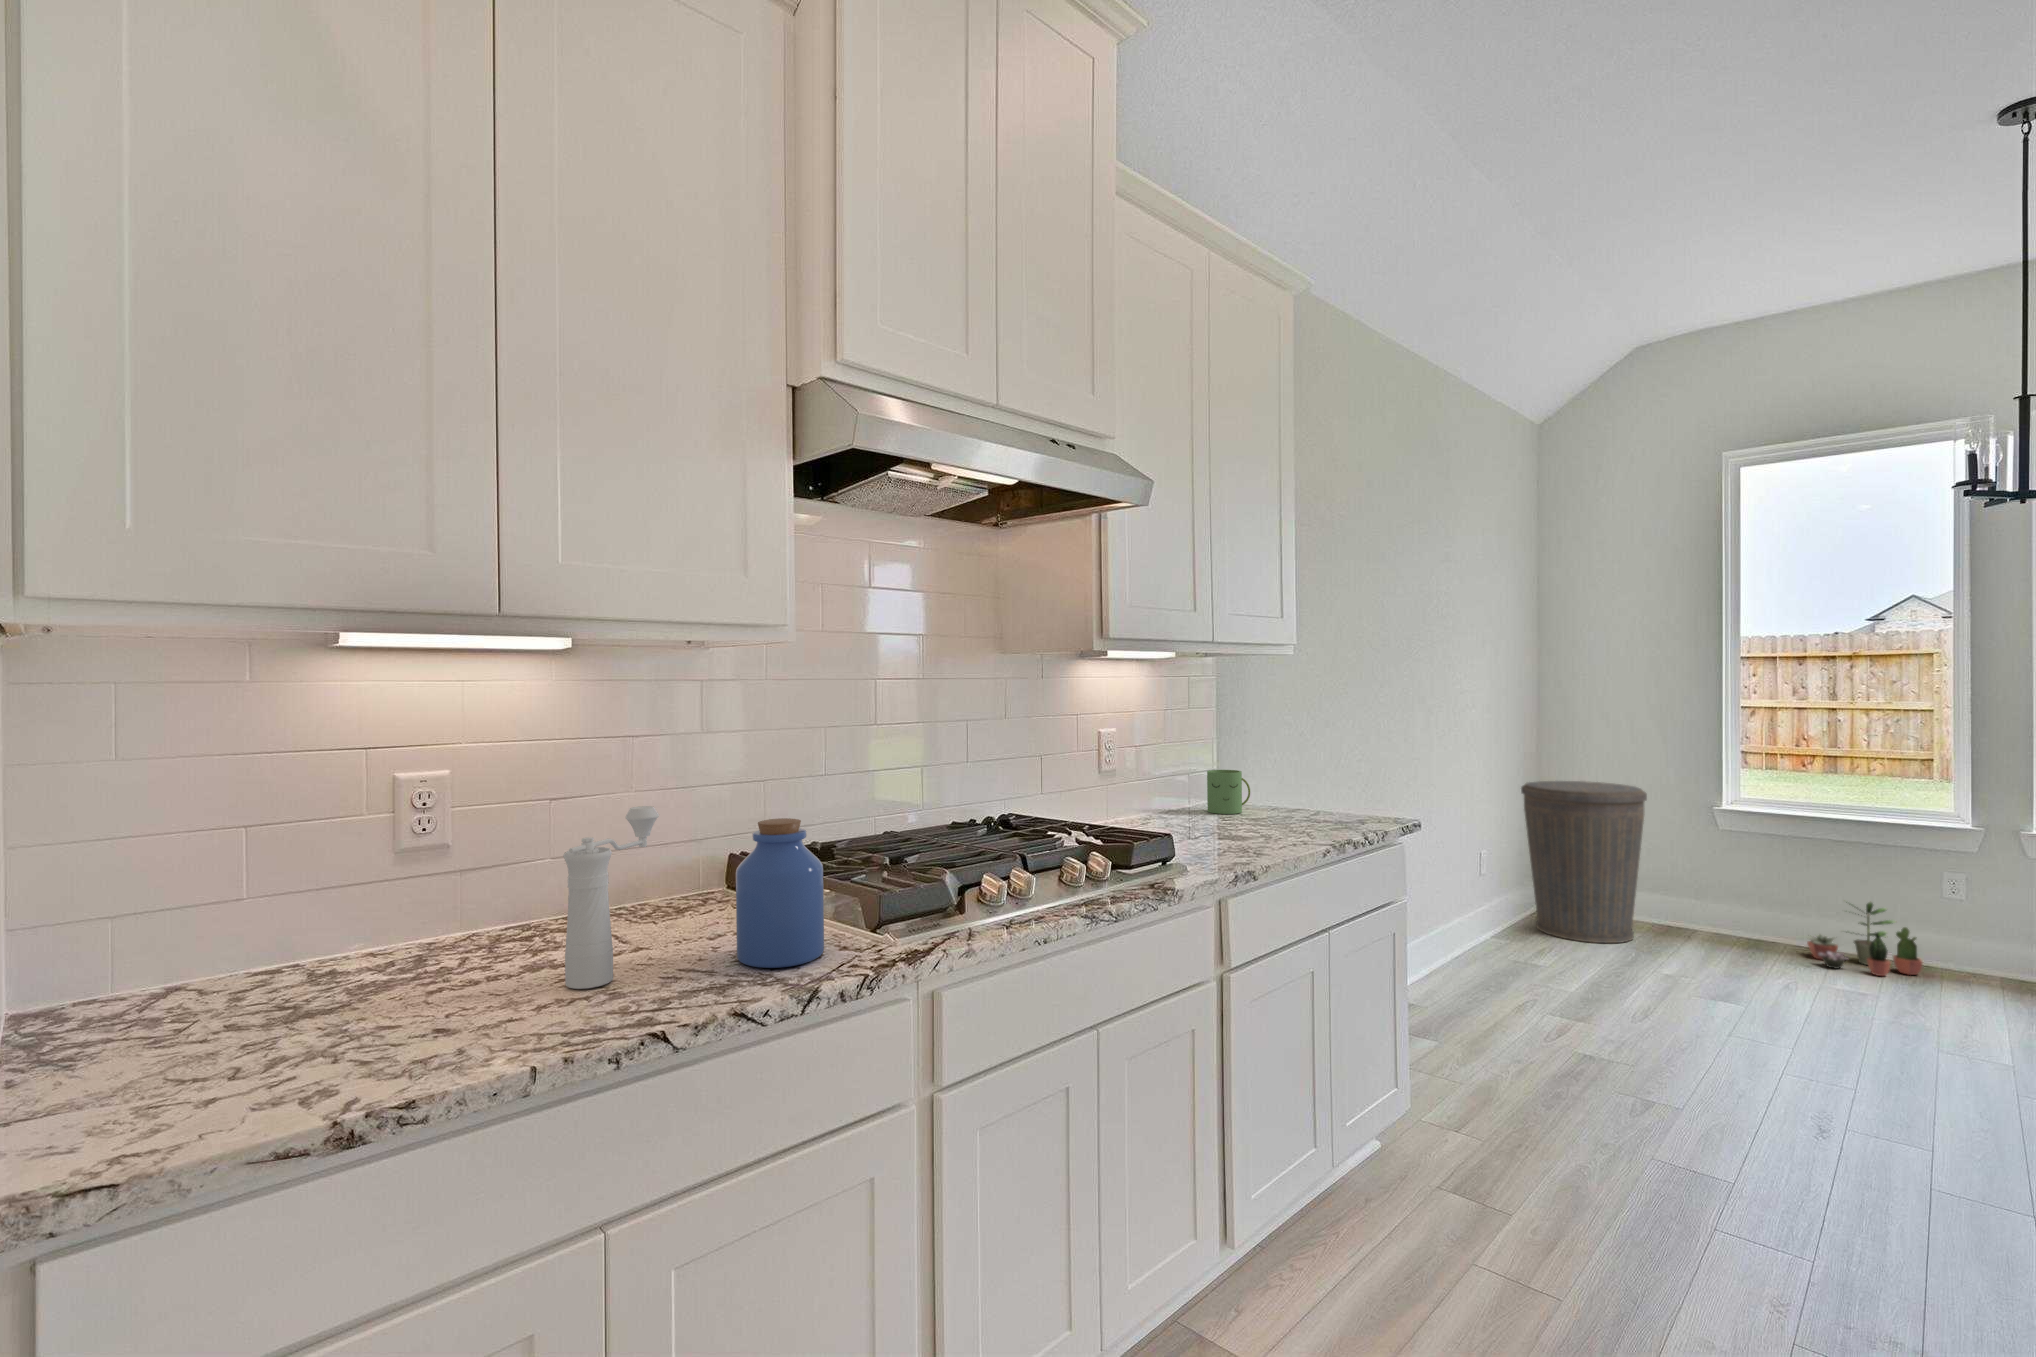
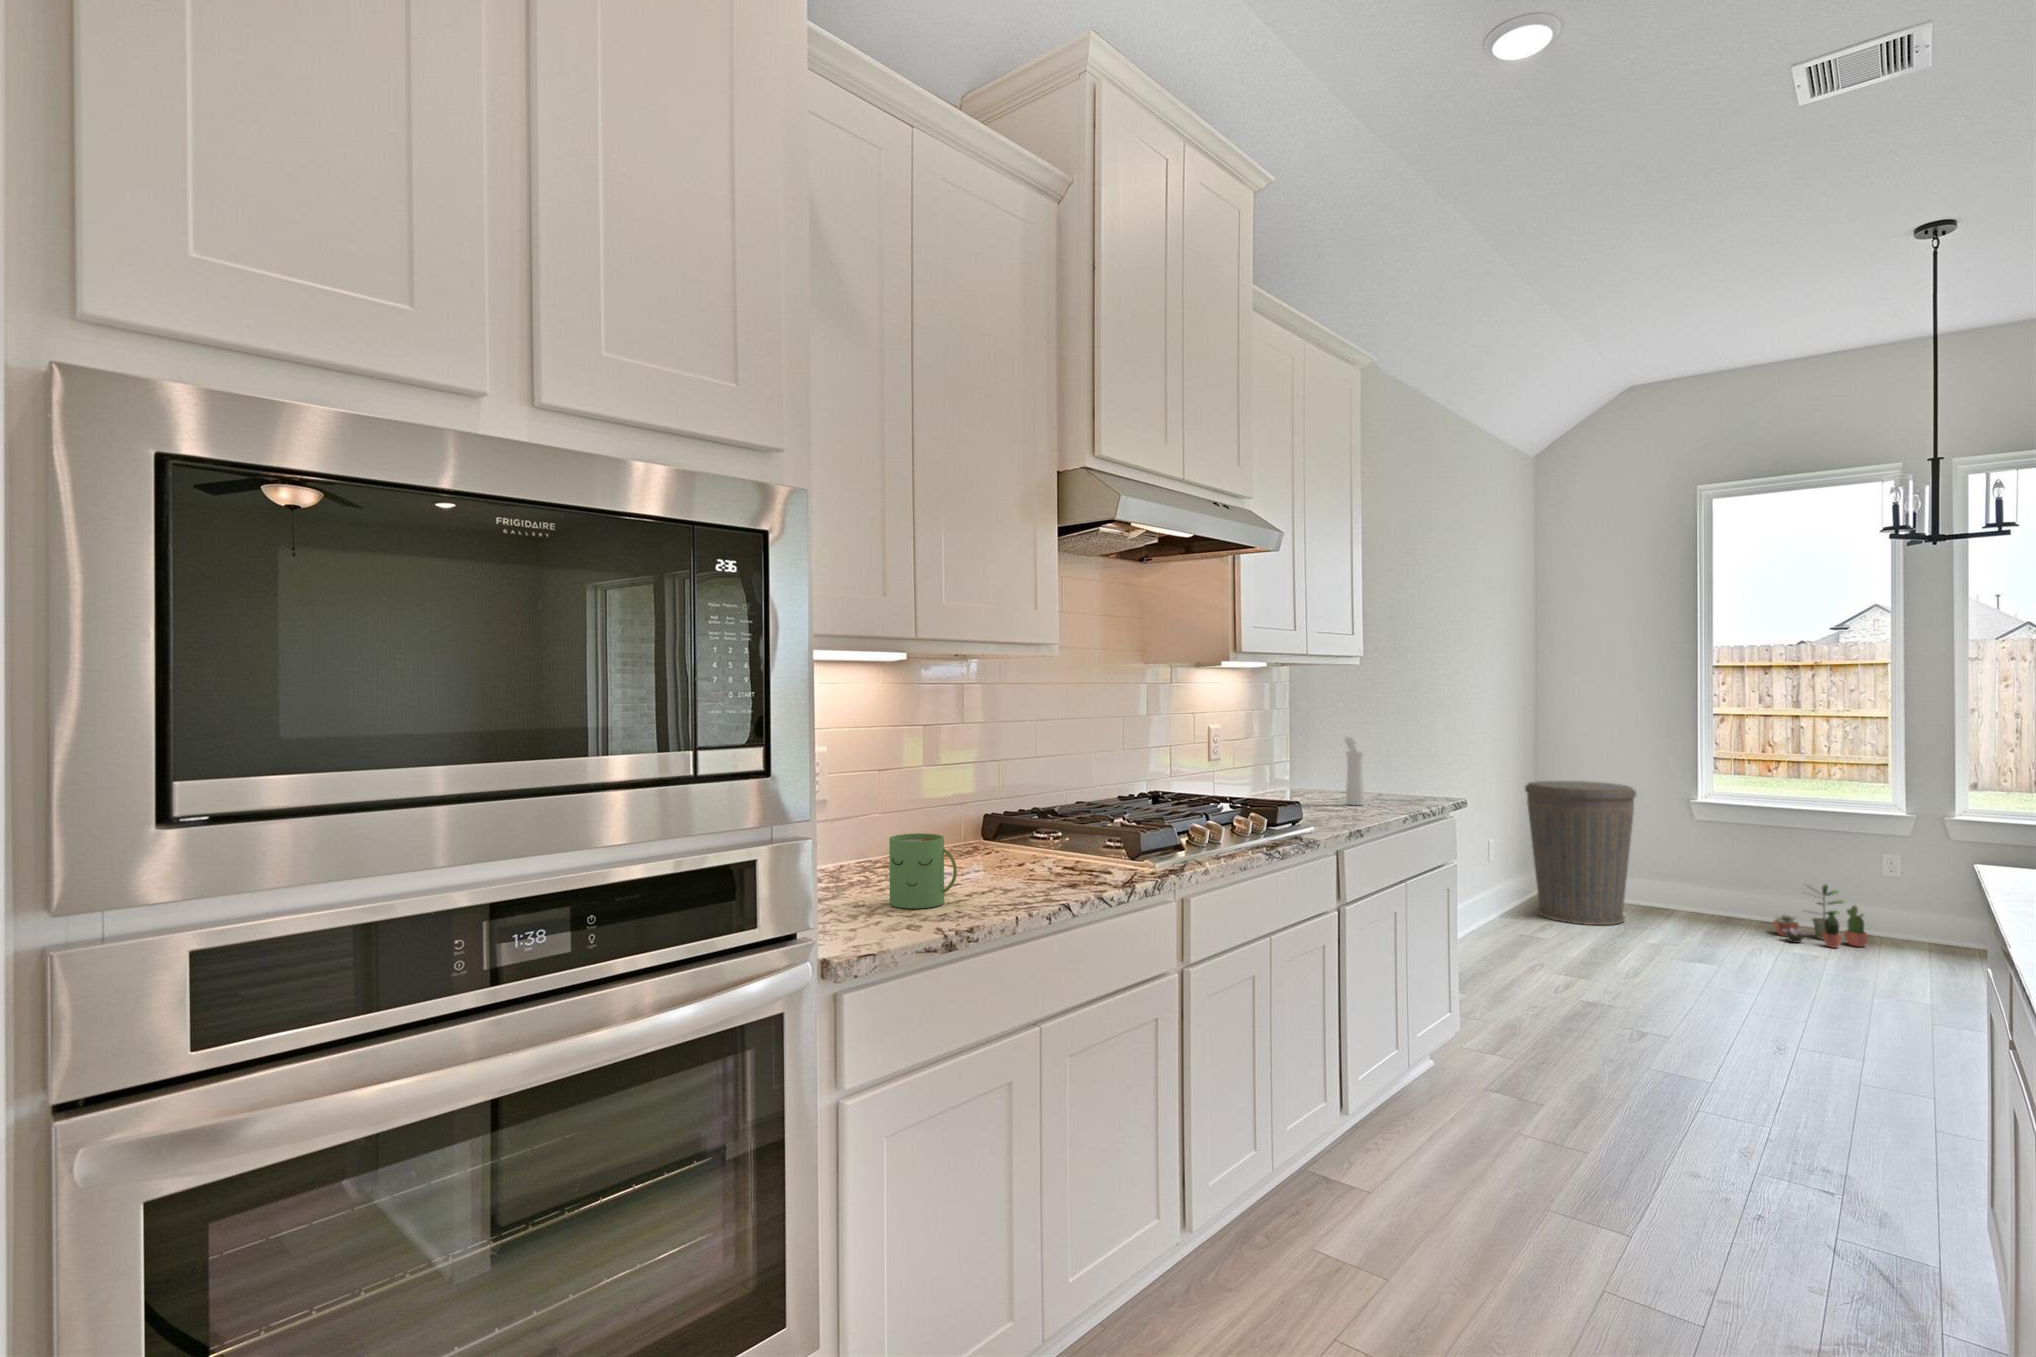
mug: present [1207,770,1250,814] -> present [889,833,957,908]
pepper mill: present [563,806,659,989] -> present [1344,737,1364,805]
jar: present [736,818,824,968] -> none [1059,778,1118,876]

